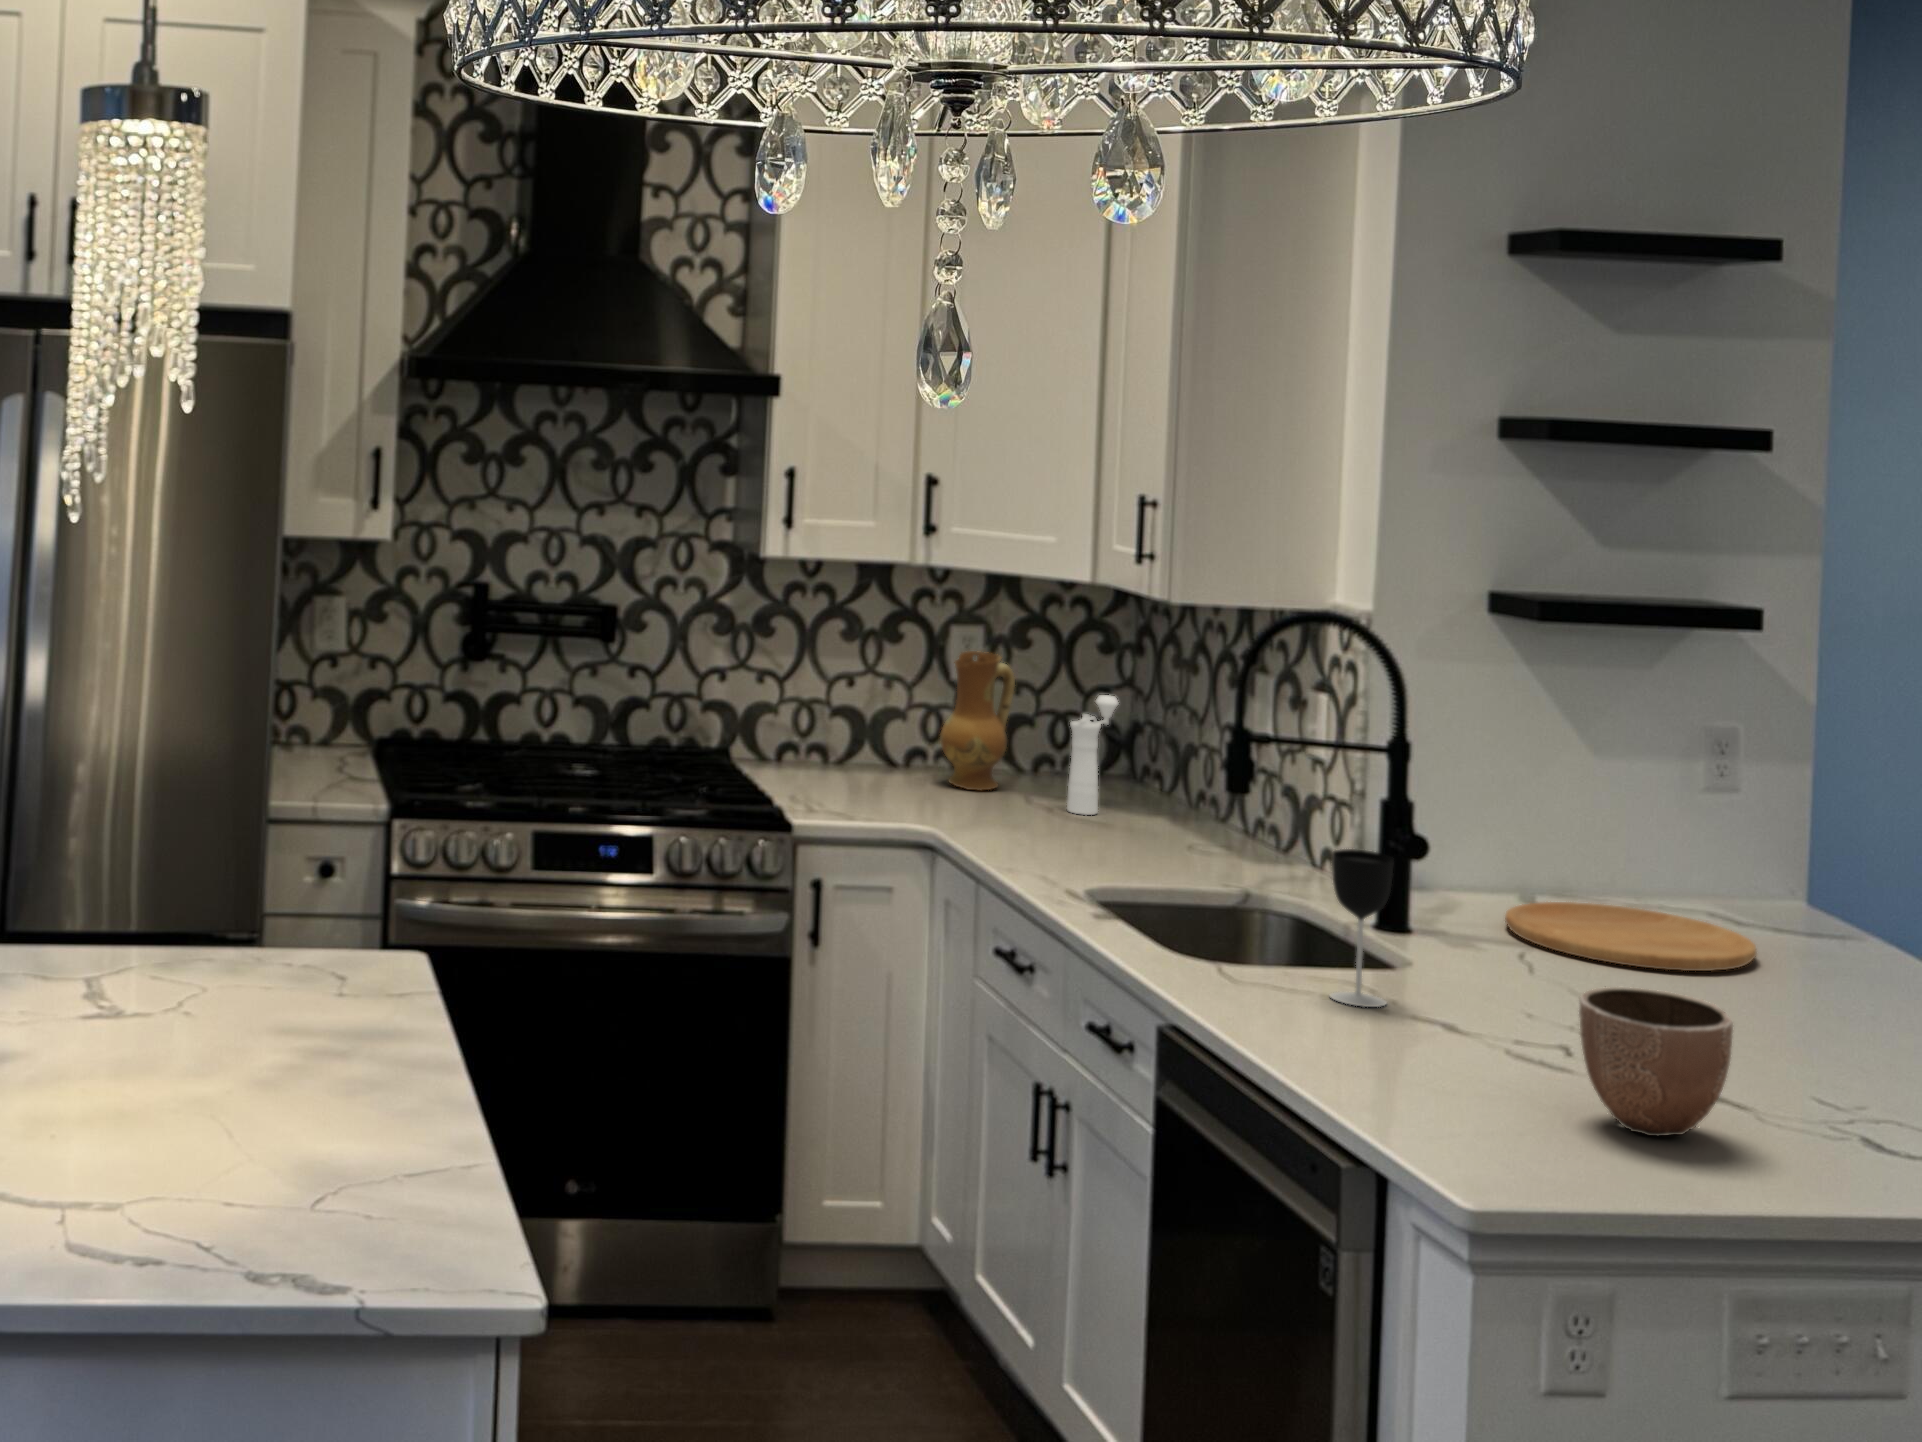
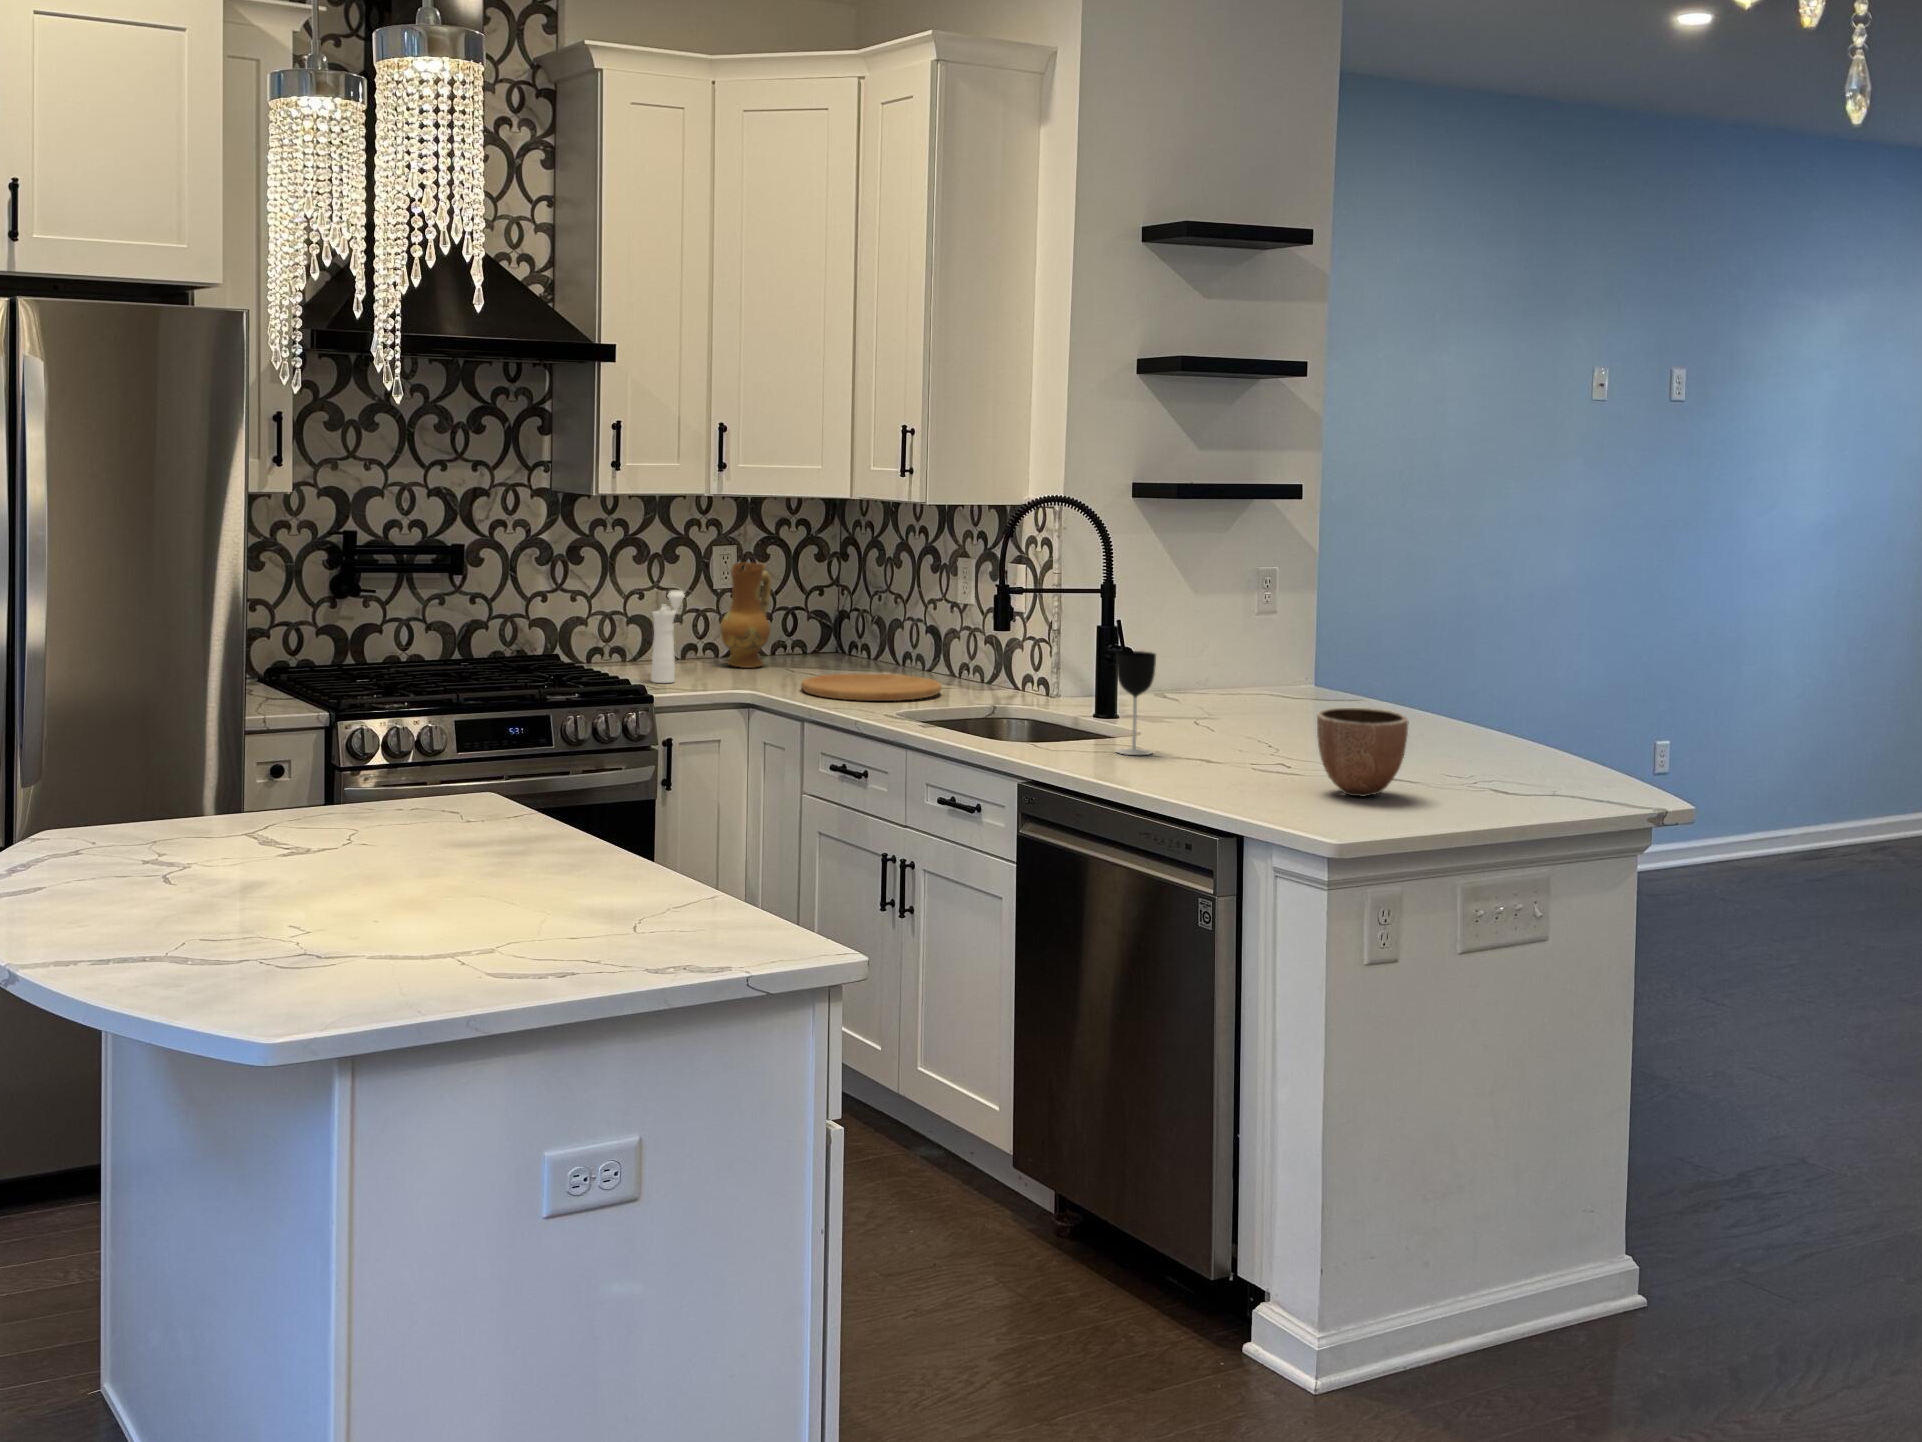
pepper mill: present [1067,695,1118,815] -> present [651,590,684,683]
cutting board: present [1505,902,1757,971] -> present [801,673,942,701]

